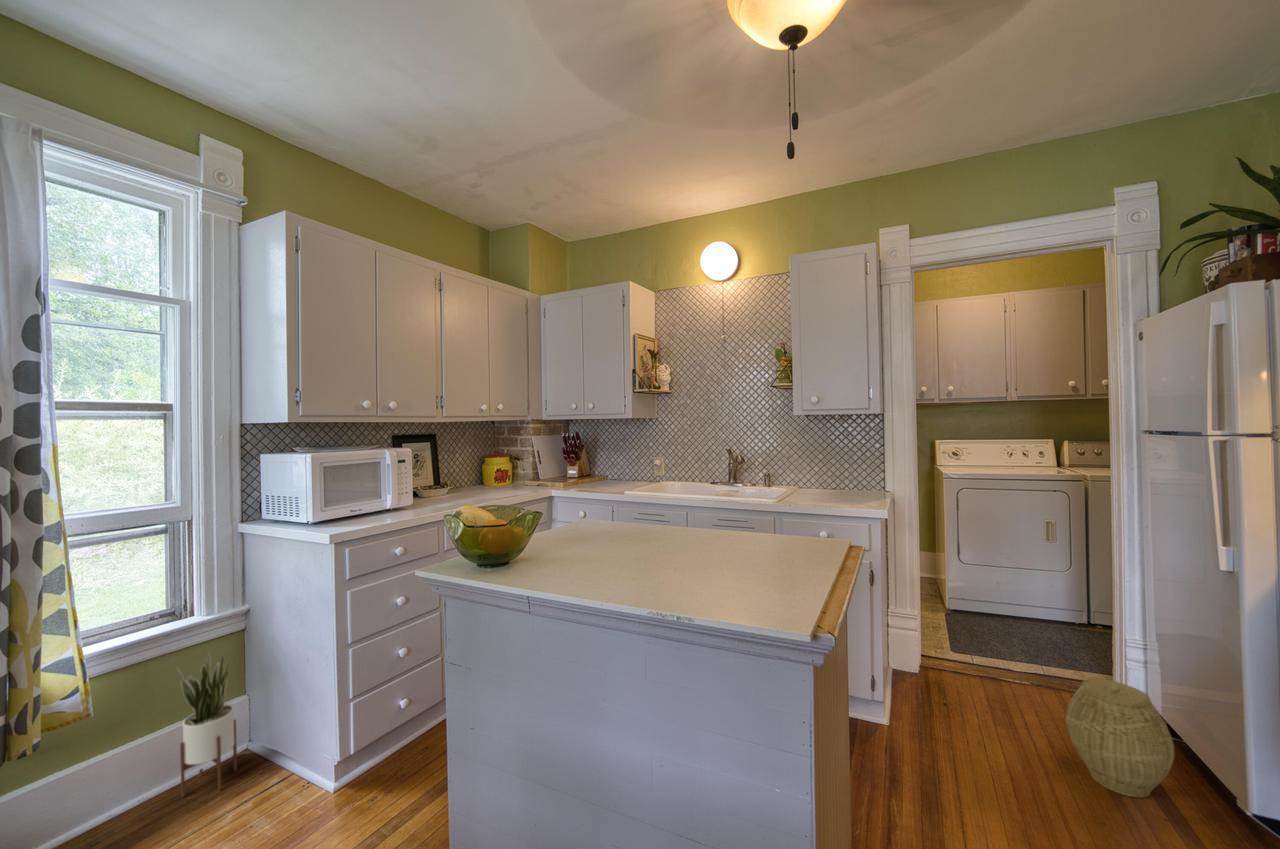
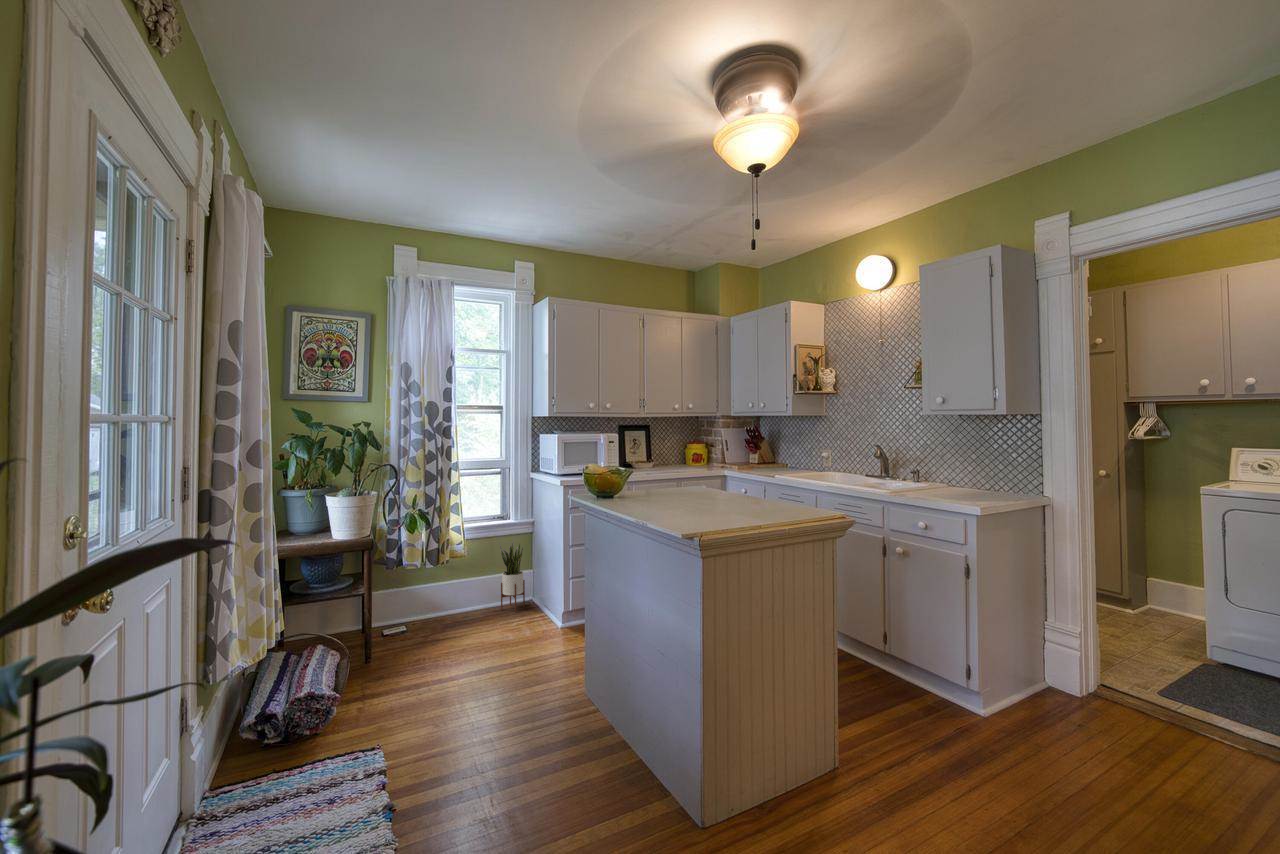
woven basket: present [1066,679,1174,798] -> none [1099,694,1207,814]

